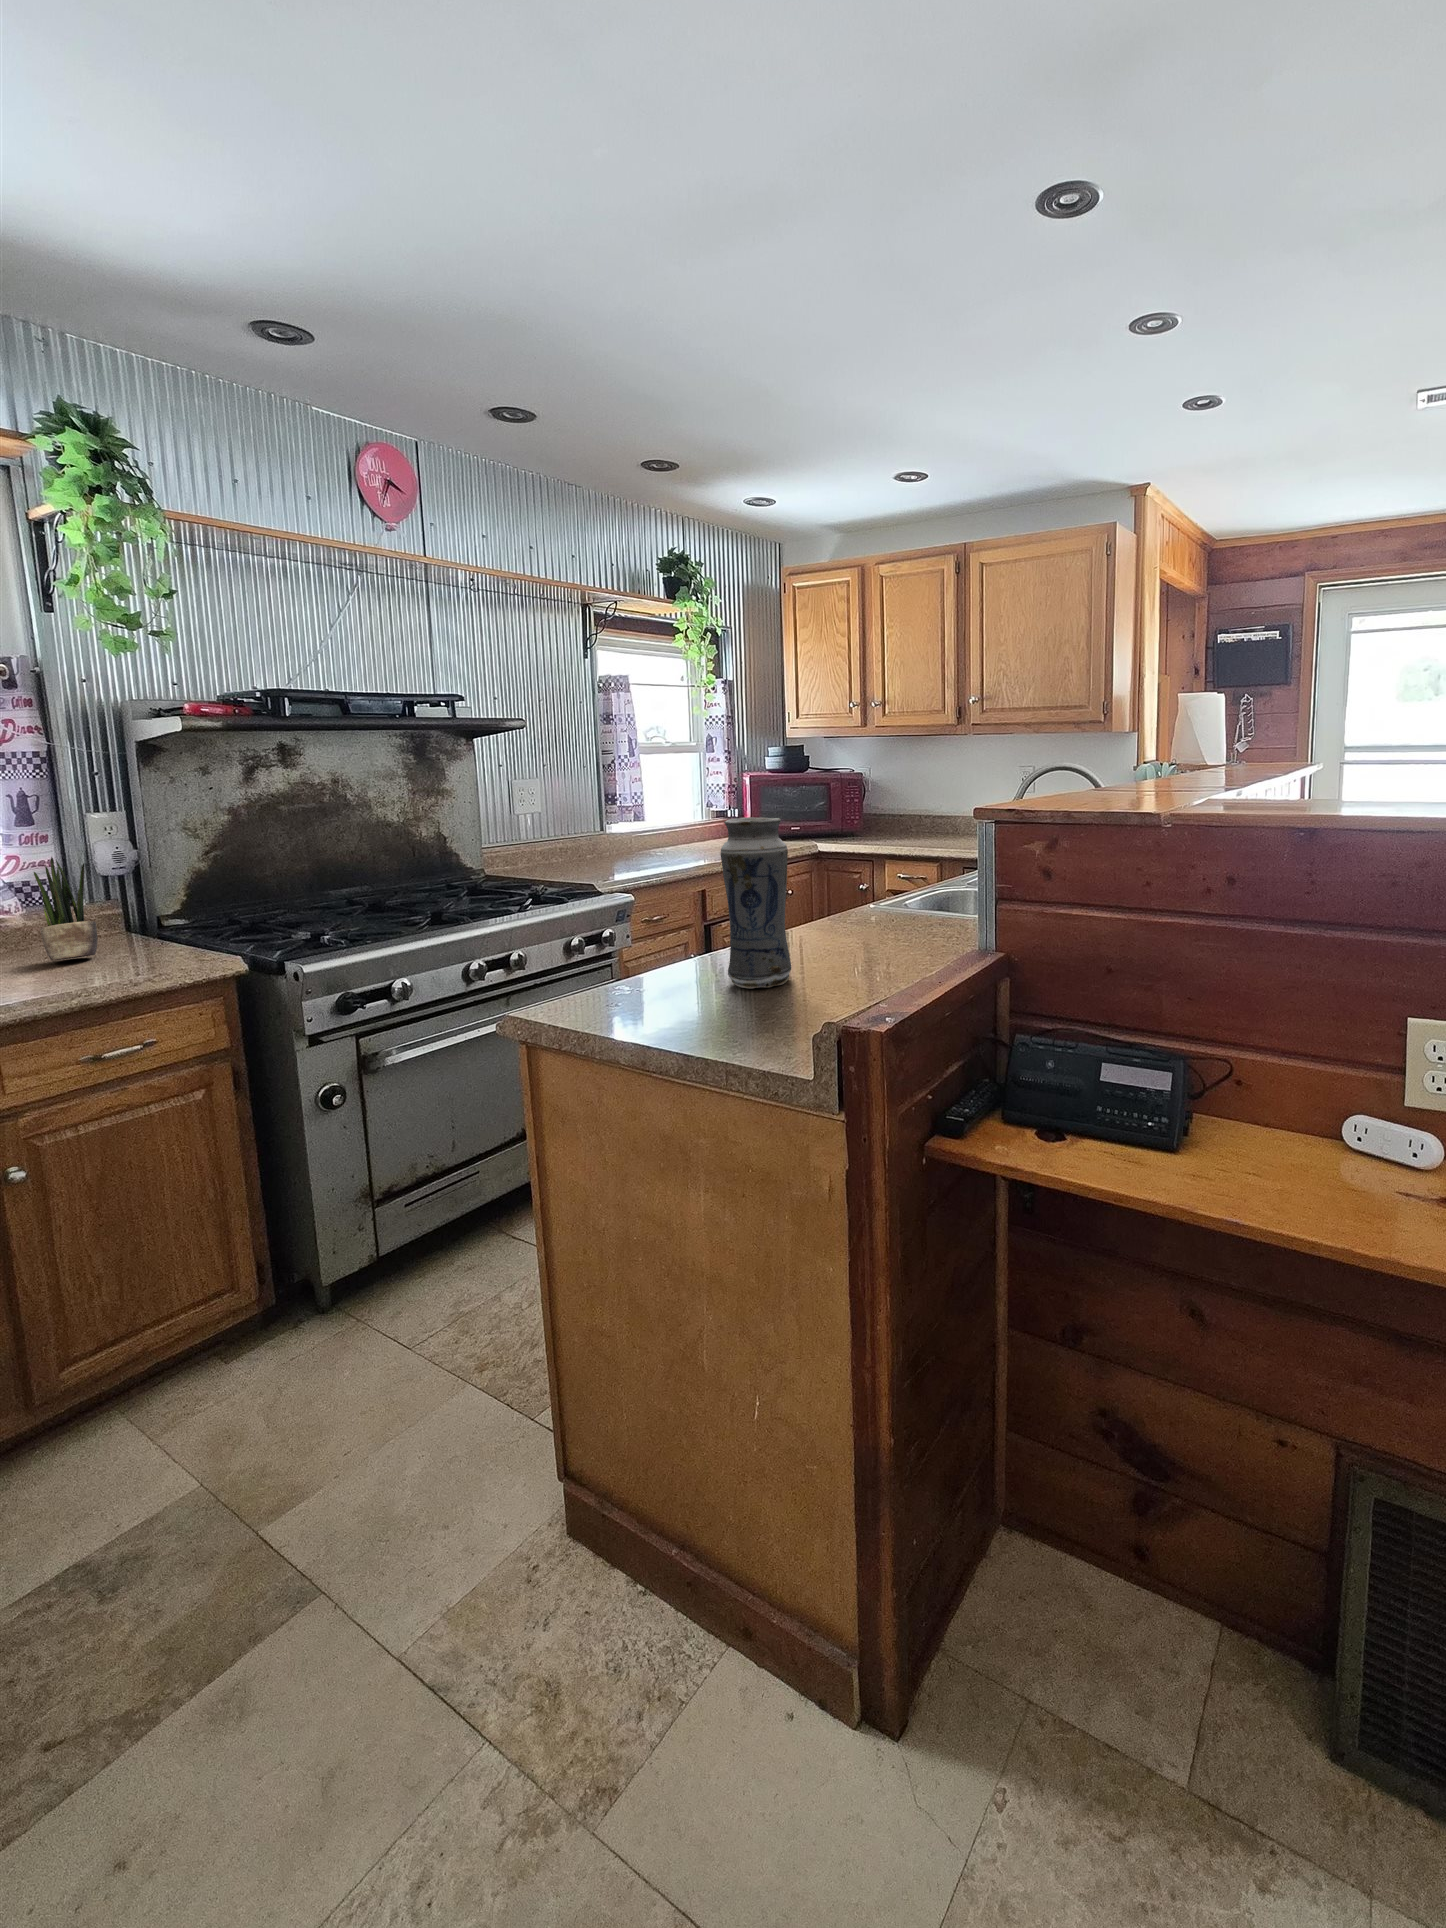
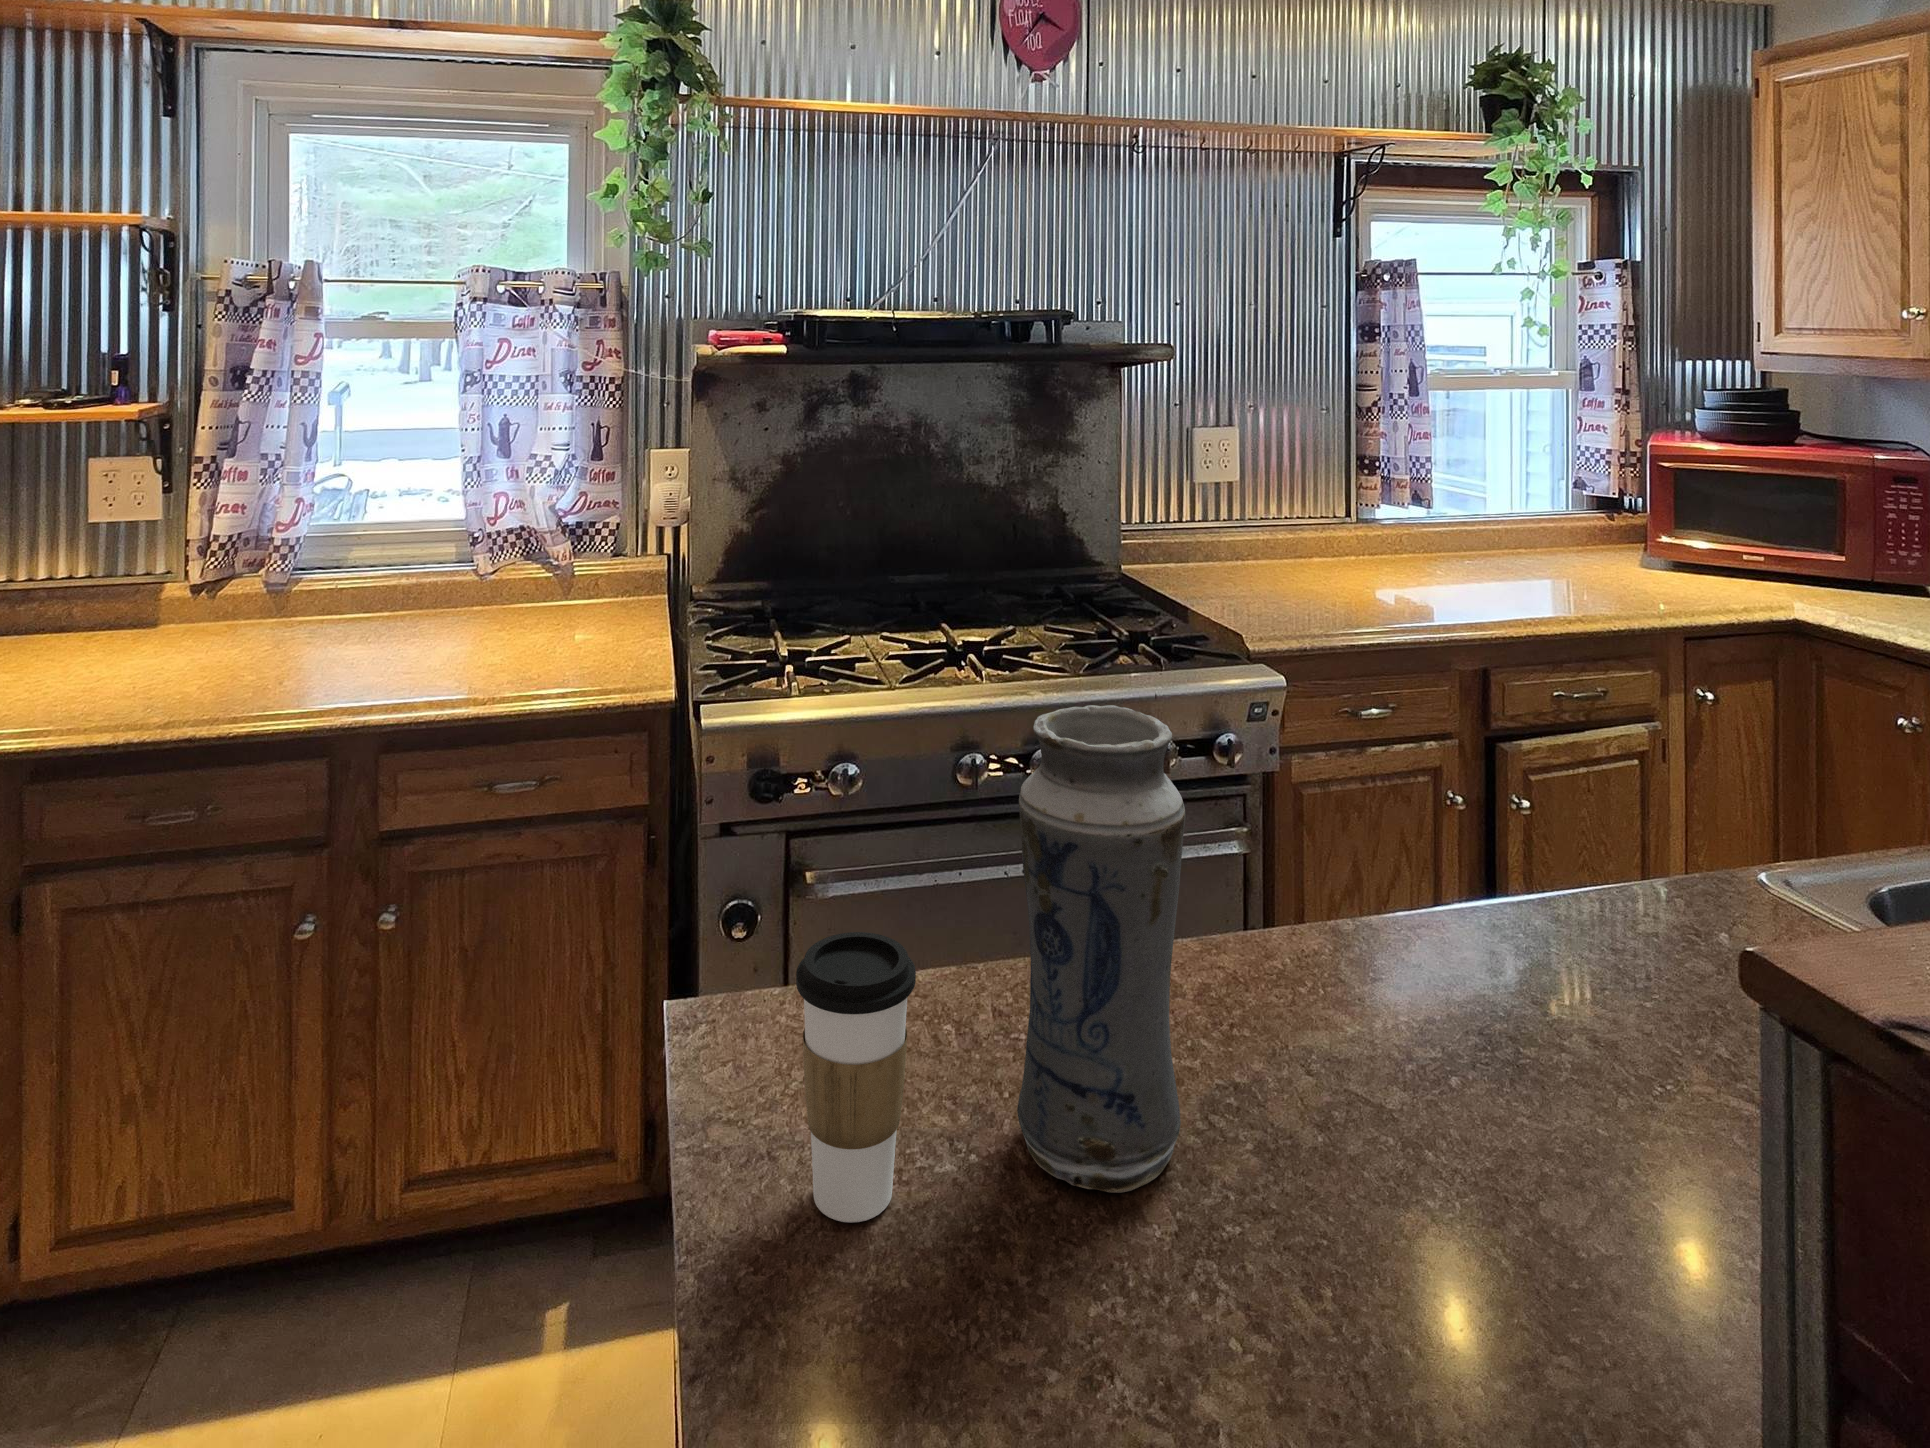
potted plant: present [34,857,98,961] -> none [545,509,599,633]
coffee cup: none [664,912,715,1015] -> present [796,932,916,1223]

